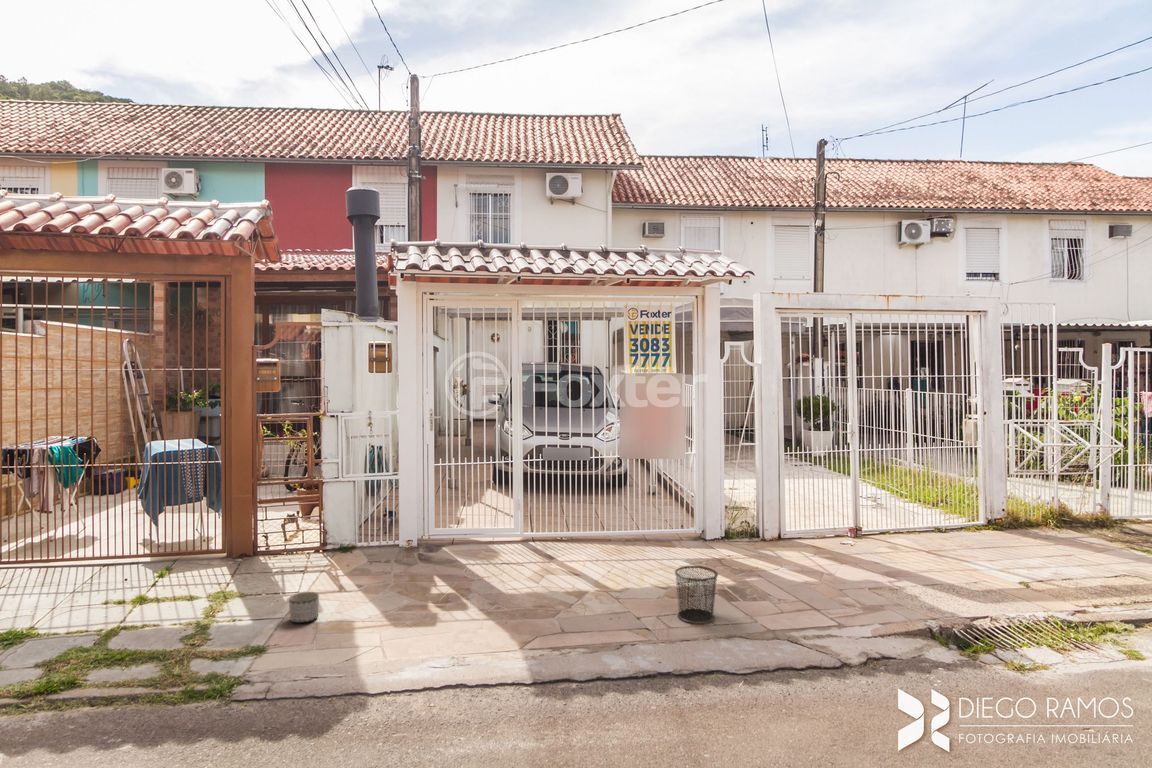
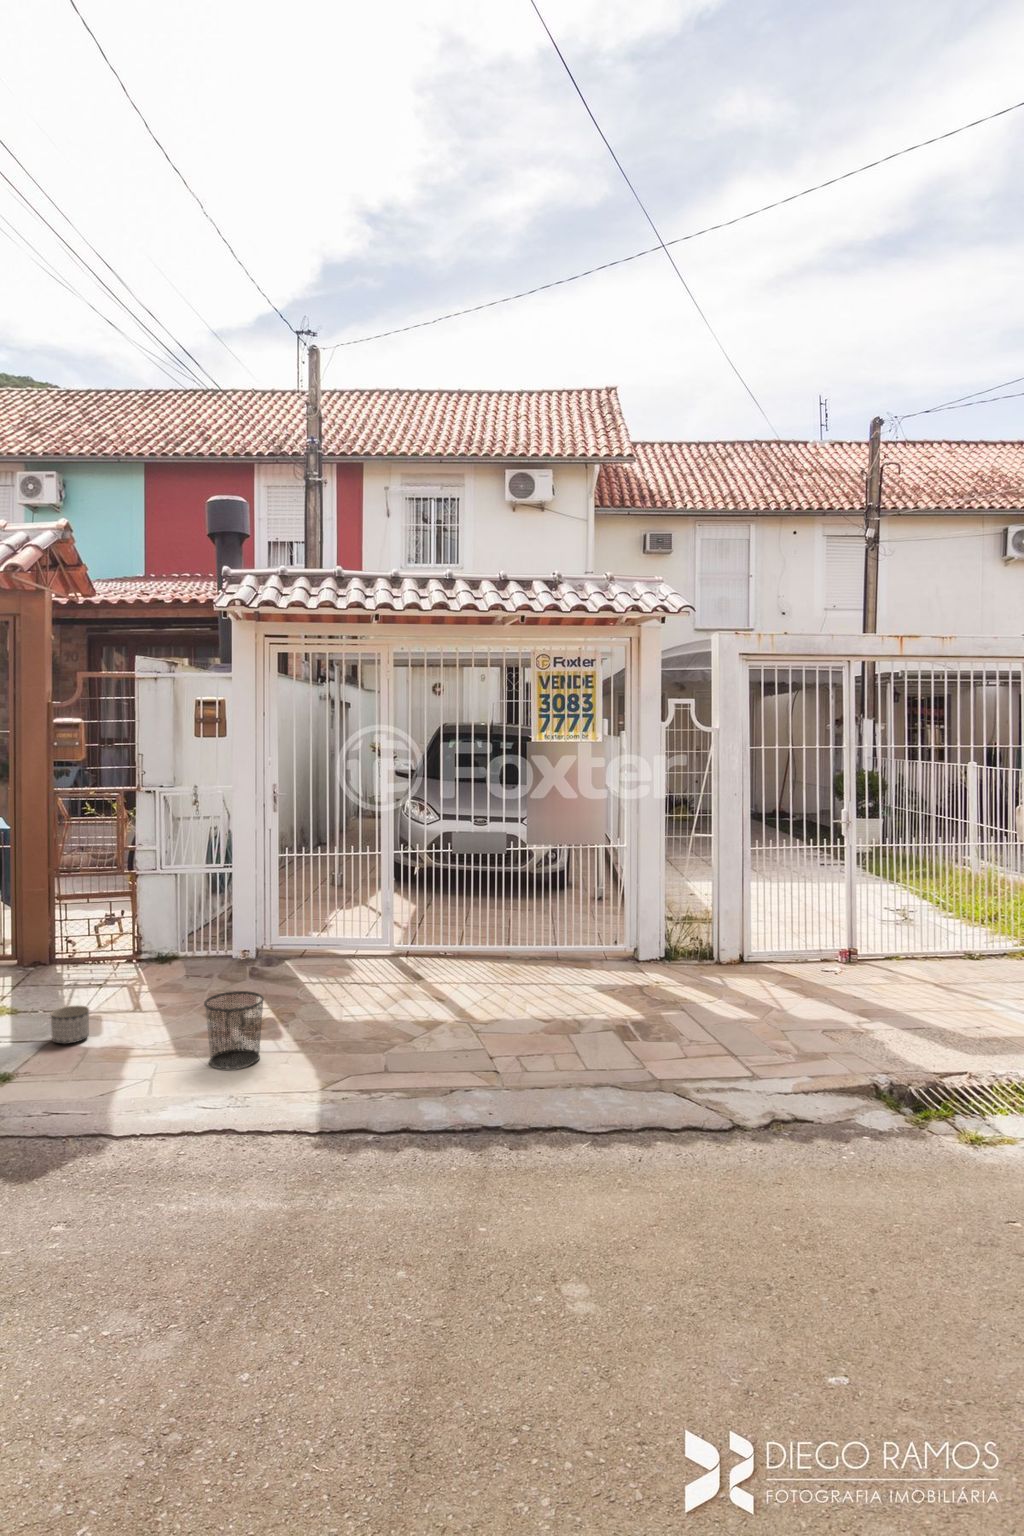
waste bin: present [675,566,718,624] -> present [204,991,264,1069]

